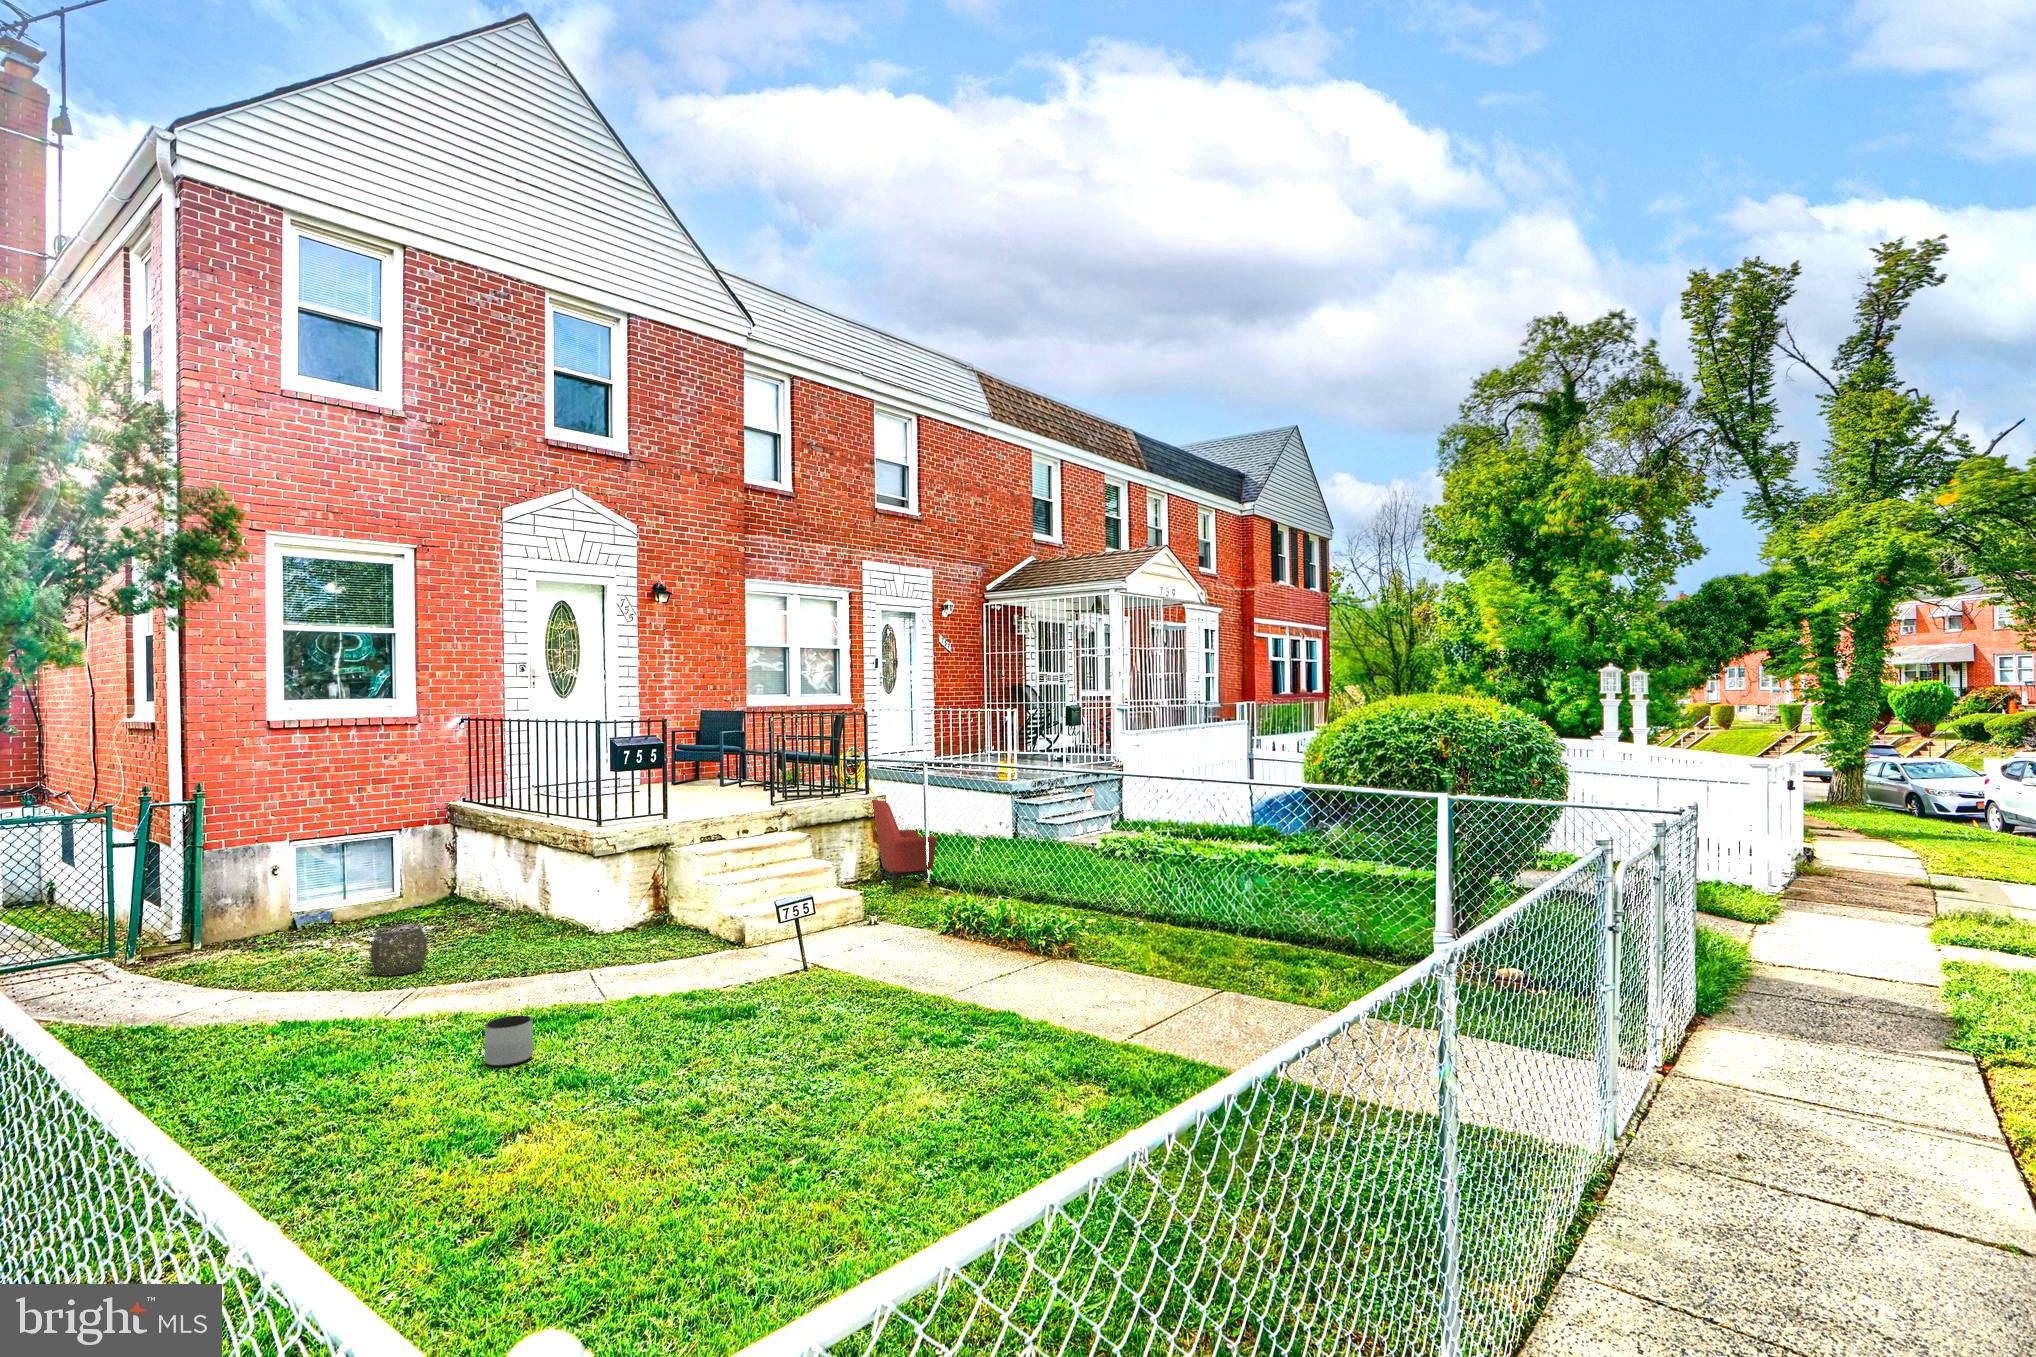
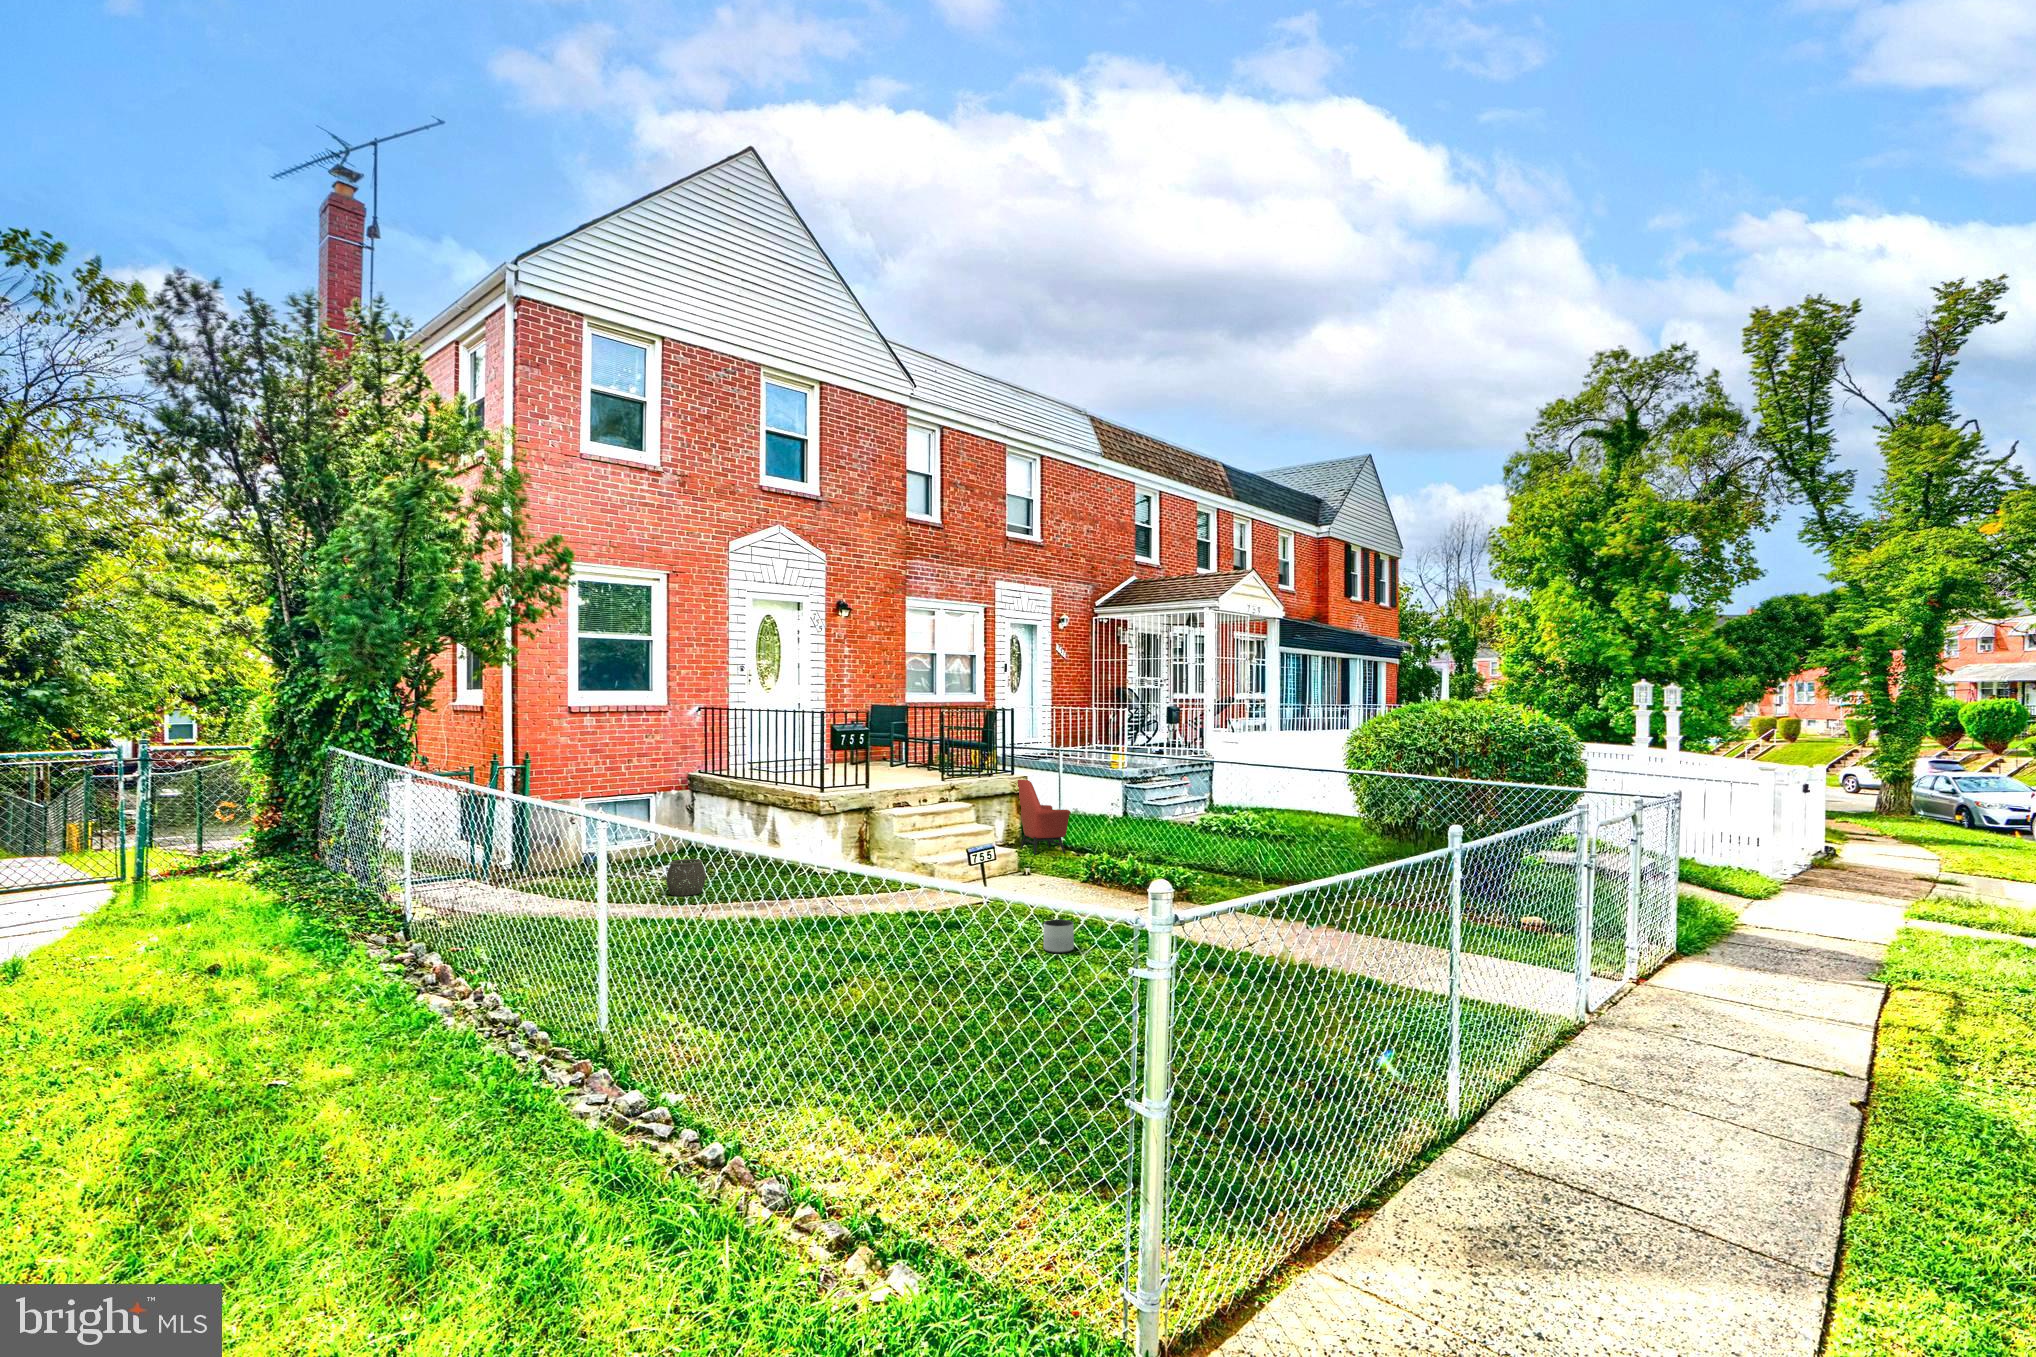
planter: present [484,1015,533,1066] -> present [1044,919,1074,953]

